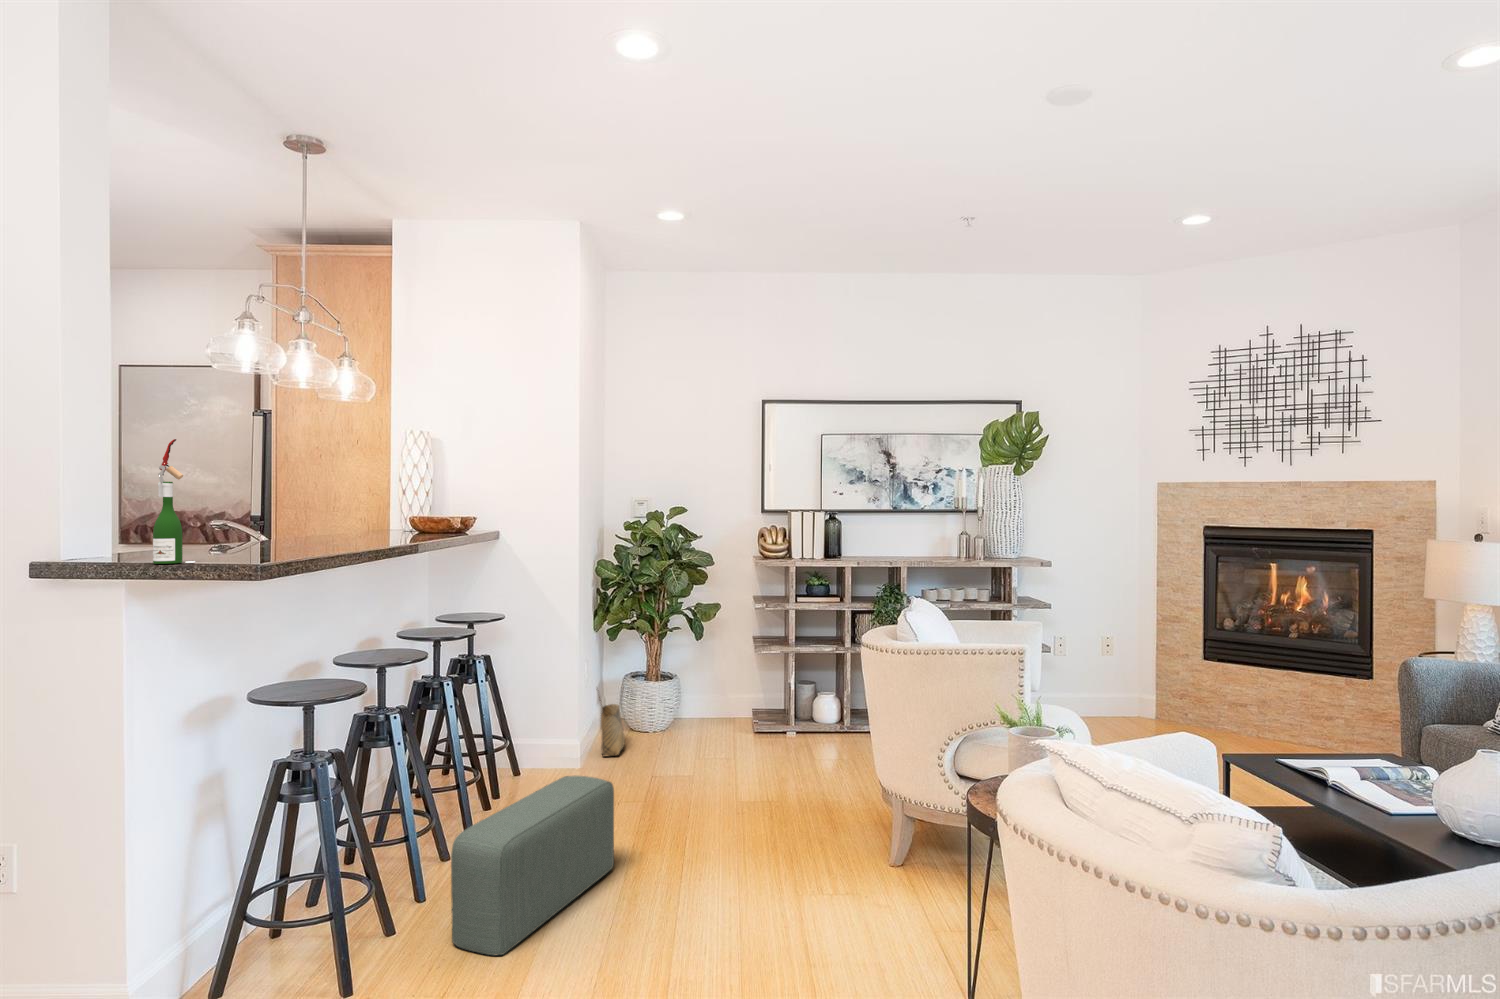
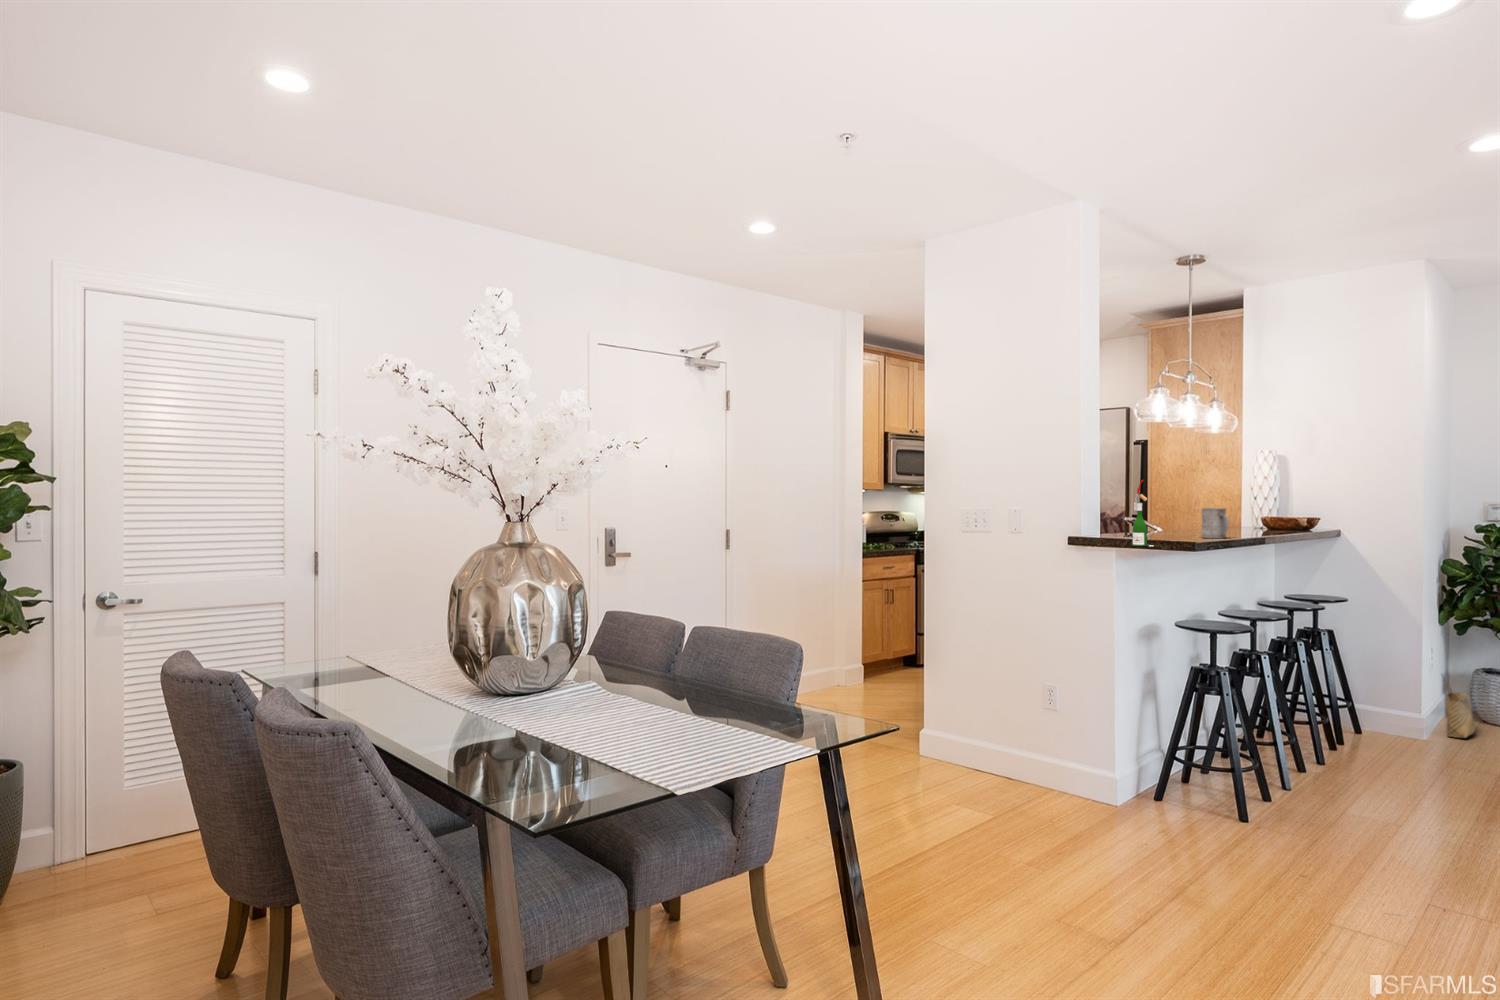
mug: none [311,500,351,545] -> present [1202,508,1229,538]
pouf: present [451,776,614,955] -> none [1308,724,1451,822]

